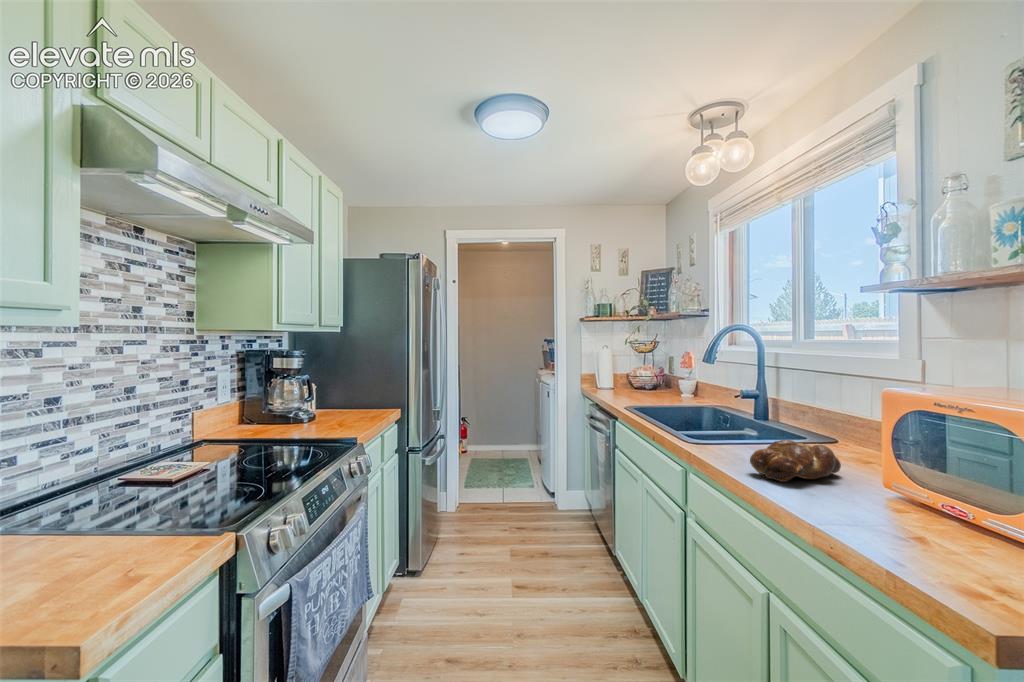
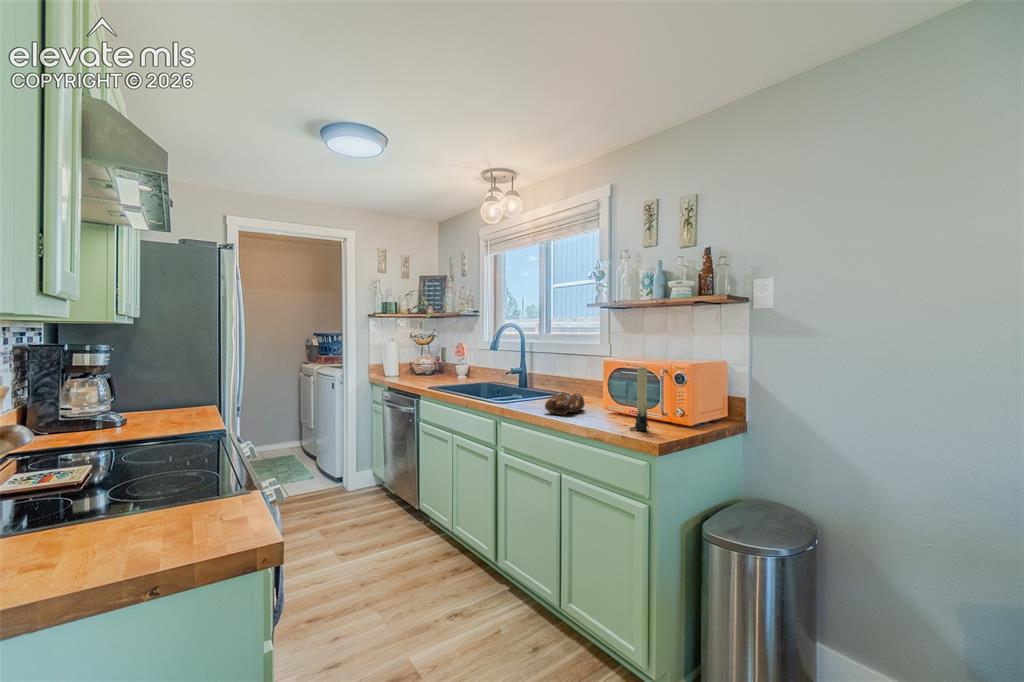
candle: none [914,411,973,564] -> present [630,366,649,431]

